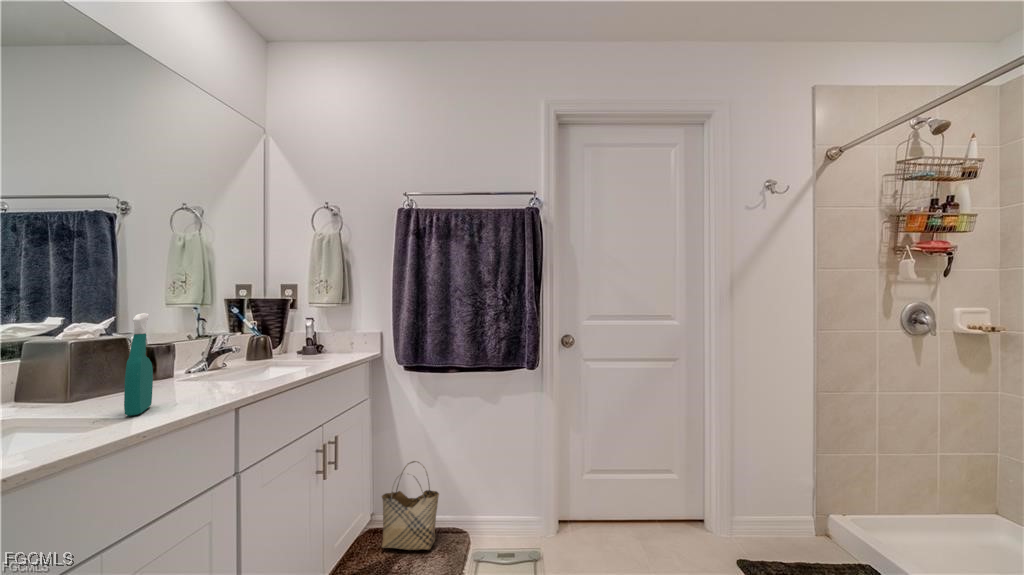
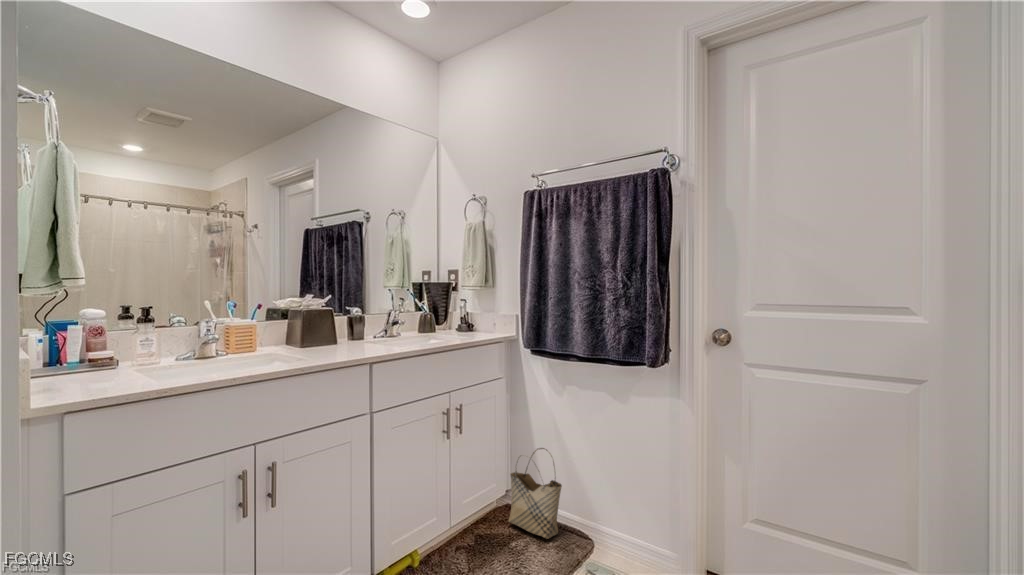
spray bottle: present [124,313,153,416] -> none [299,289,320,357]

